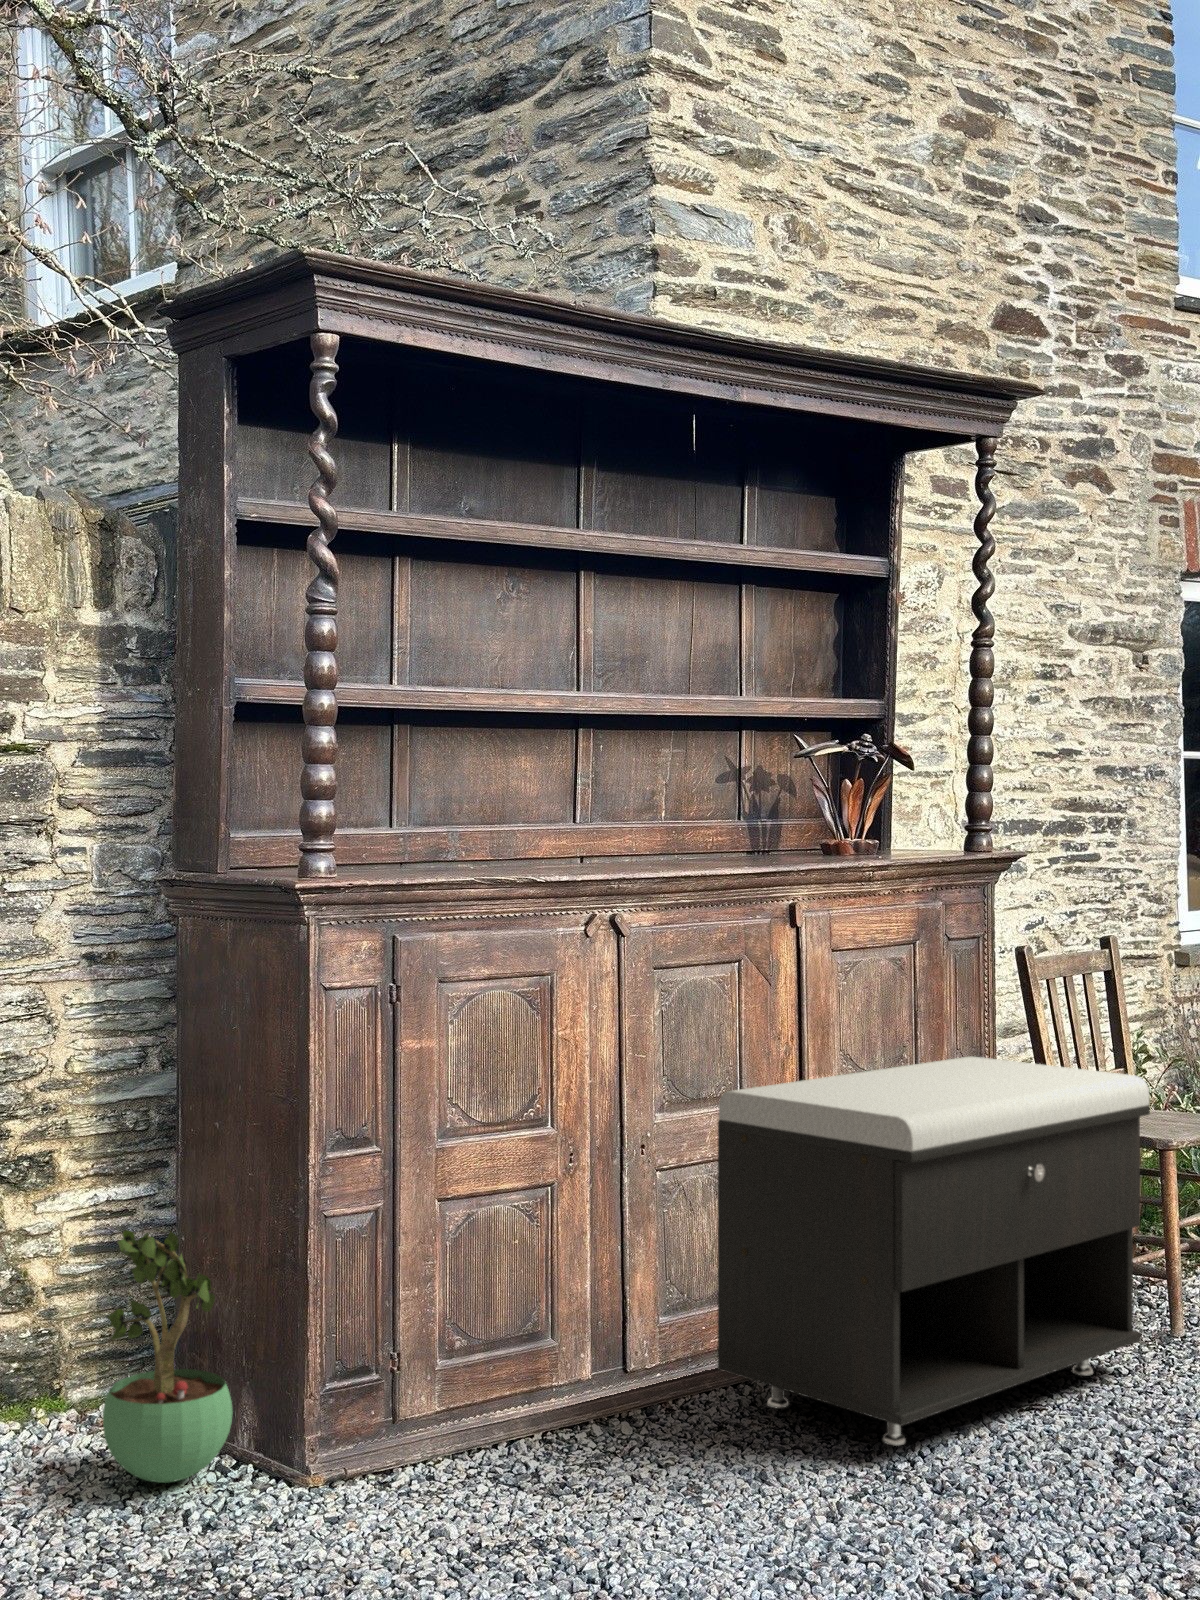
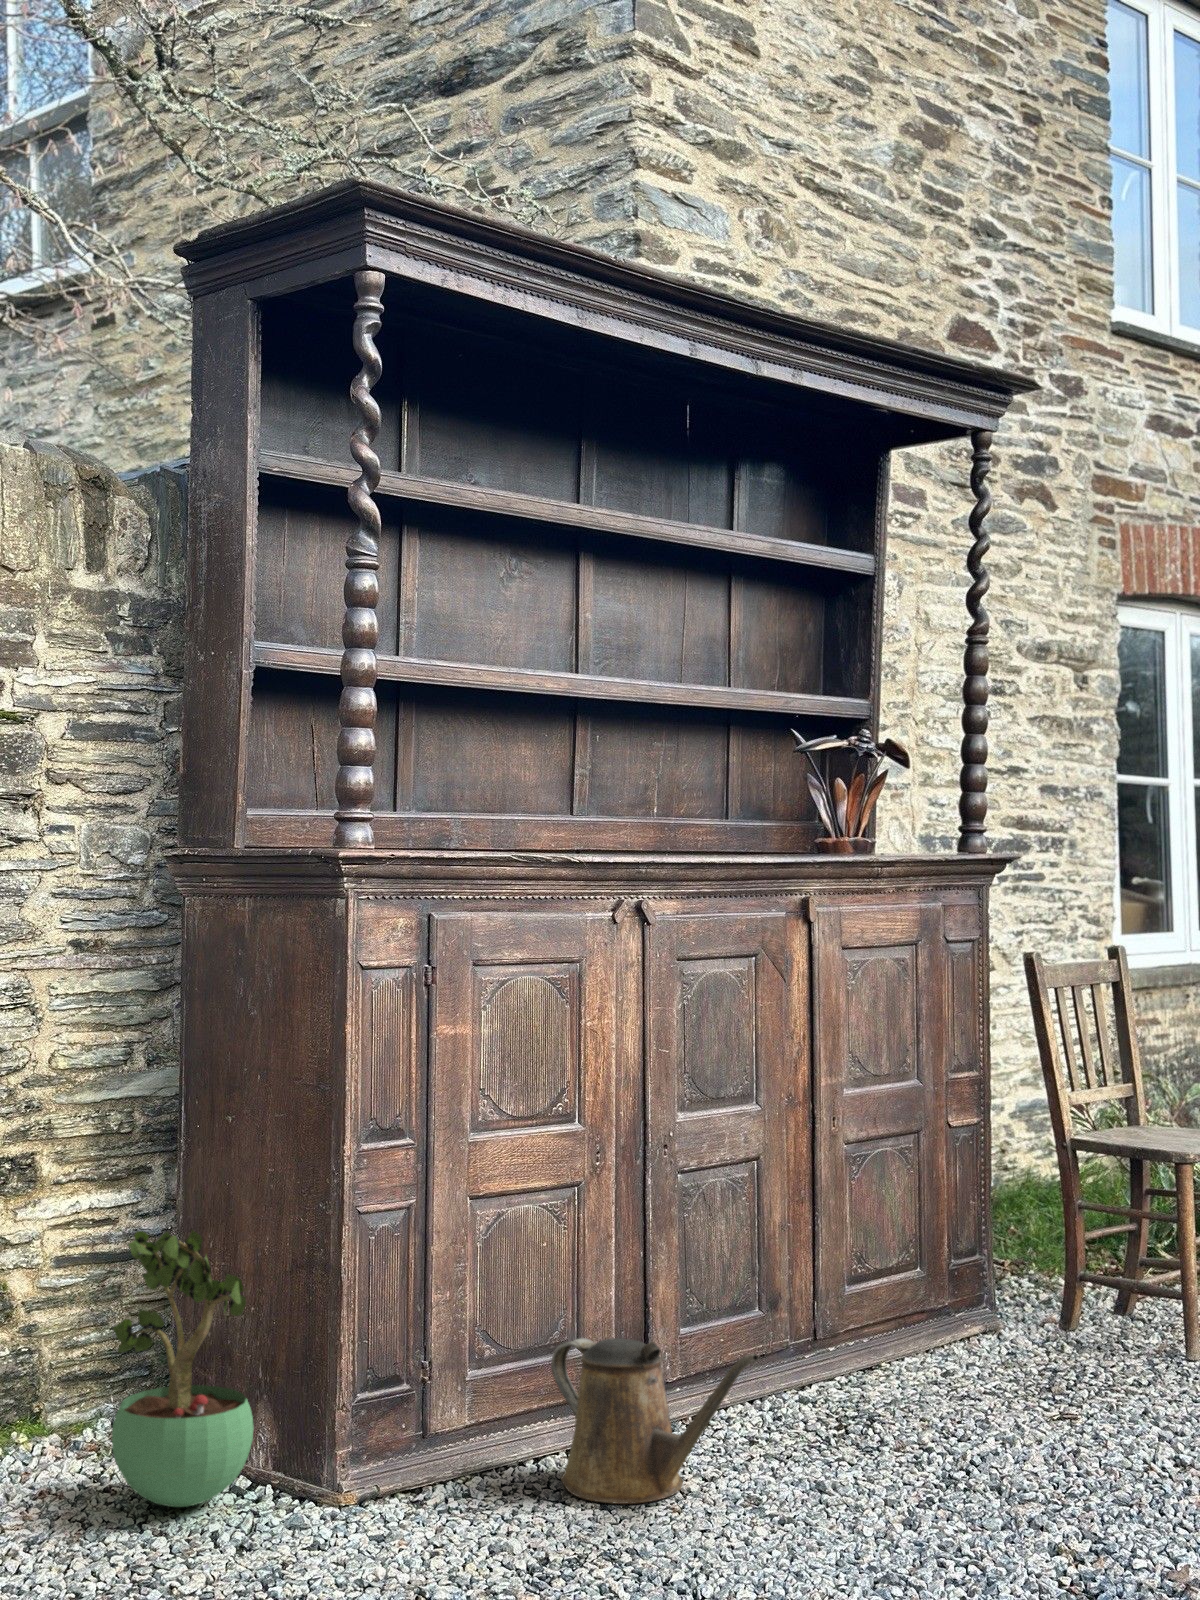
storage bench: present [718,1056,1150,1446] -> none [743,1061,1167,1452]
watering can: none [518,1332,689,1491] -> present [551,1338,759,1504]

